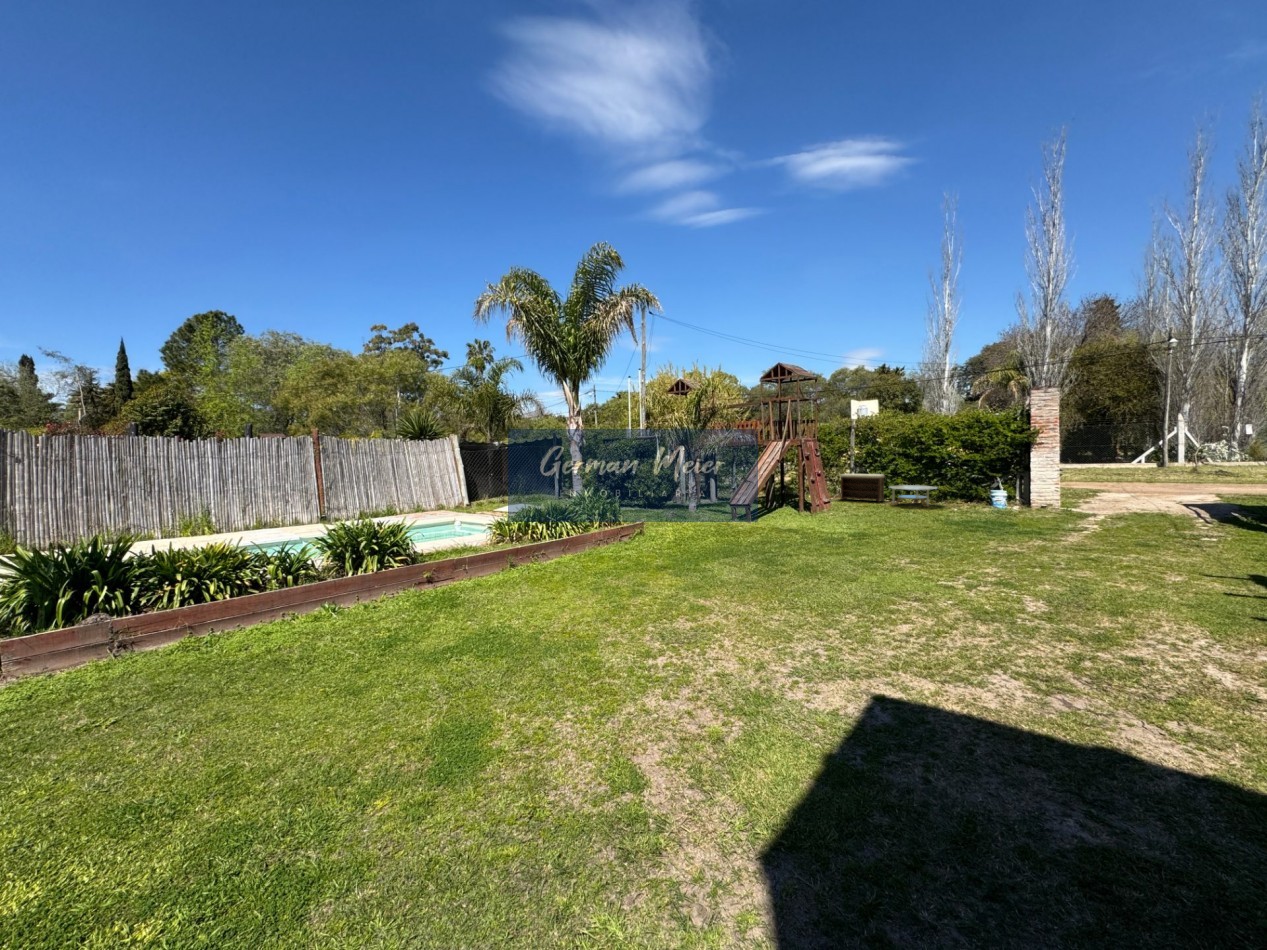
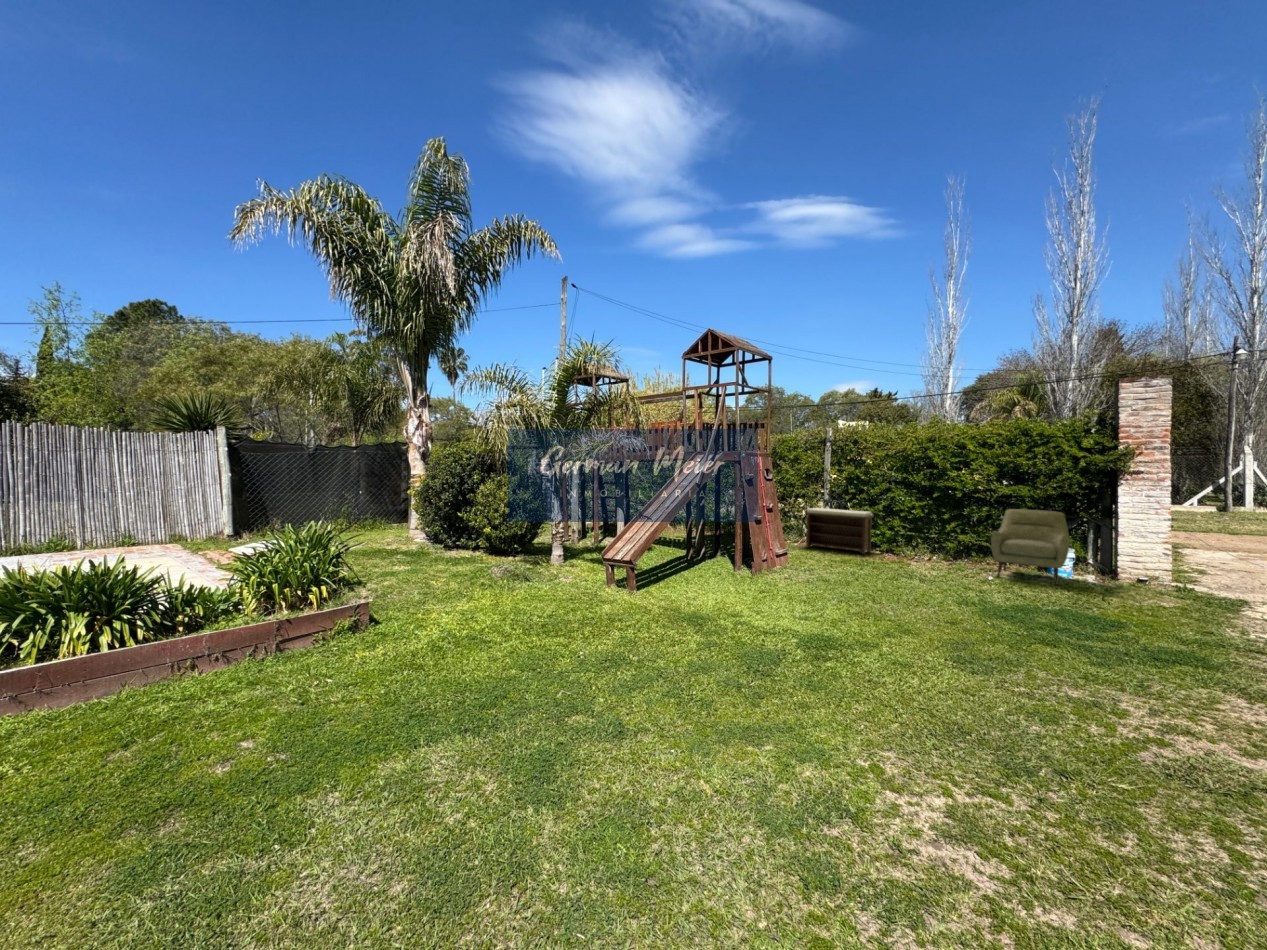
chair: none [957,468,1004,511] -> present [991,509,1070,585]
round table: present [890,485,937,507] -> none [878,530,957,569]

